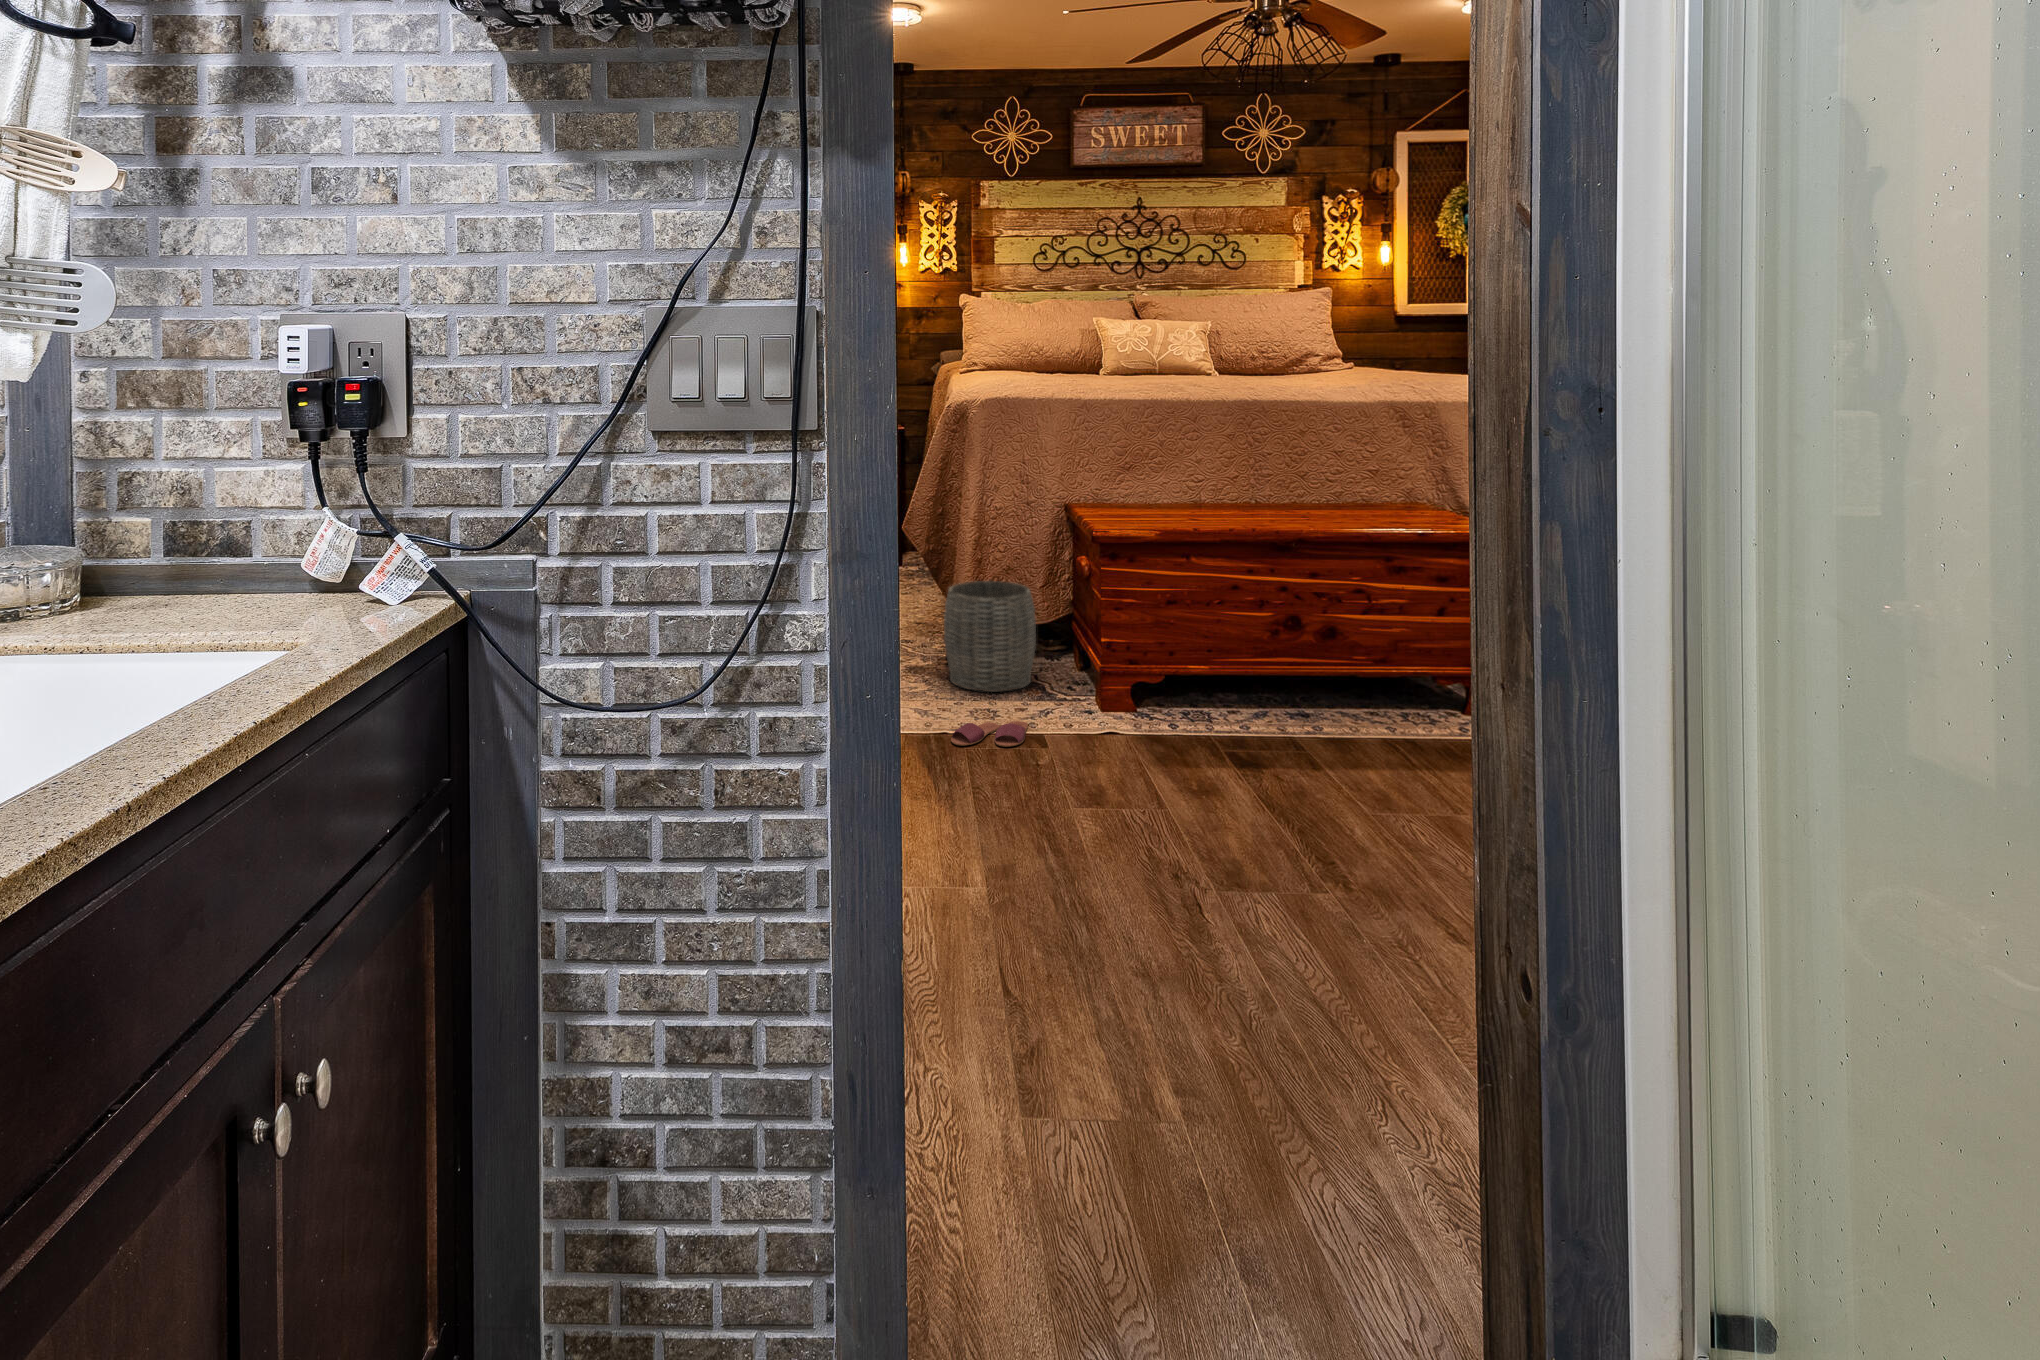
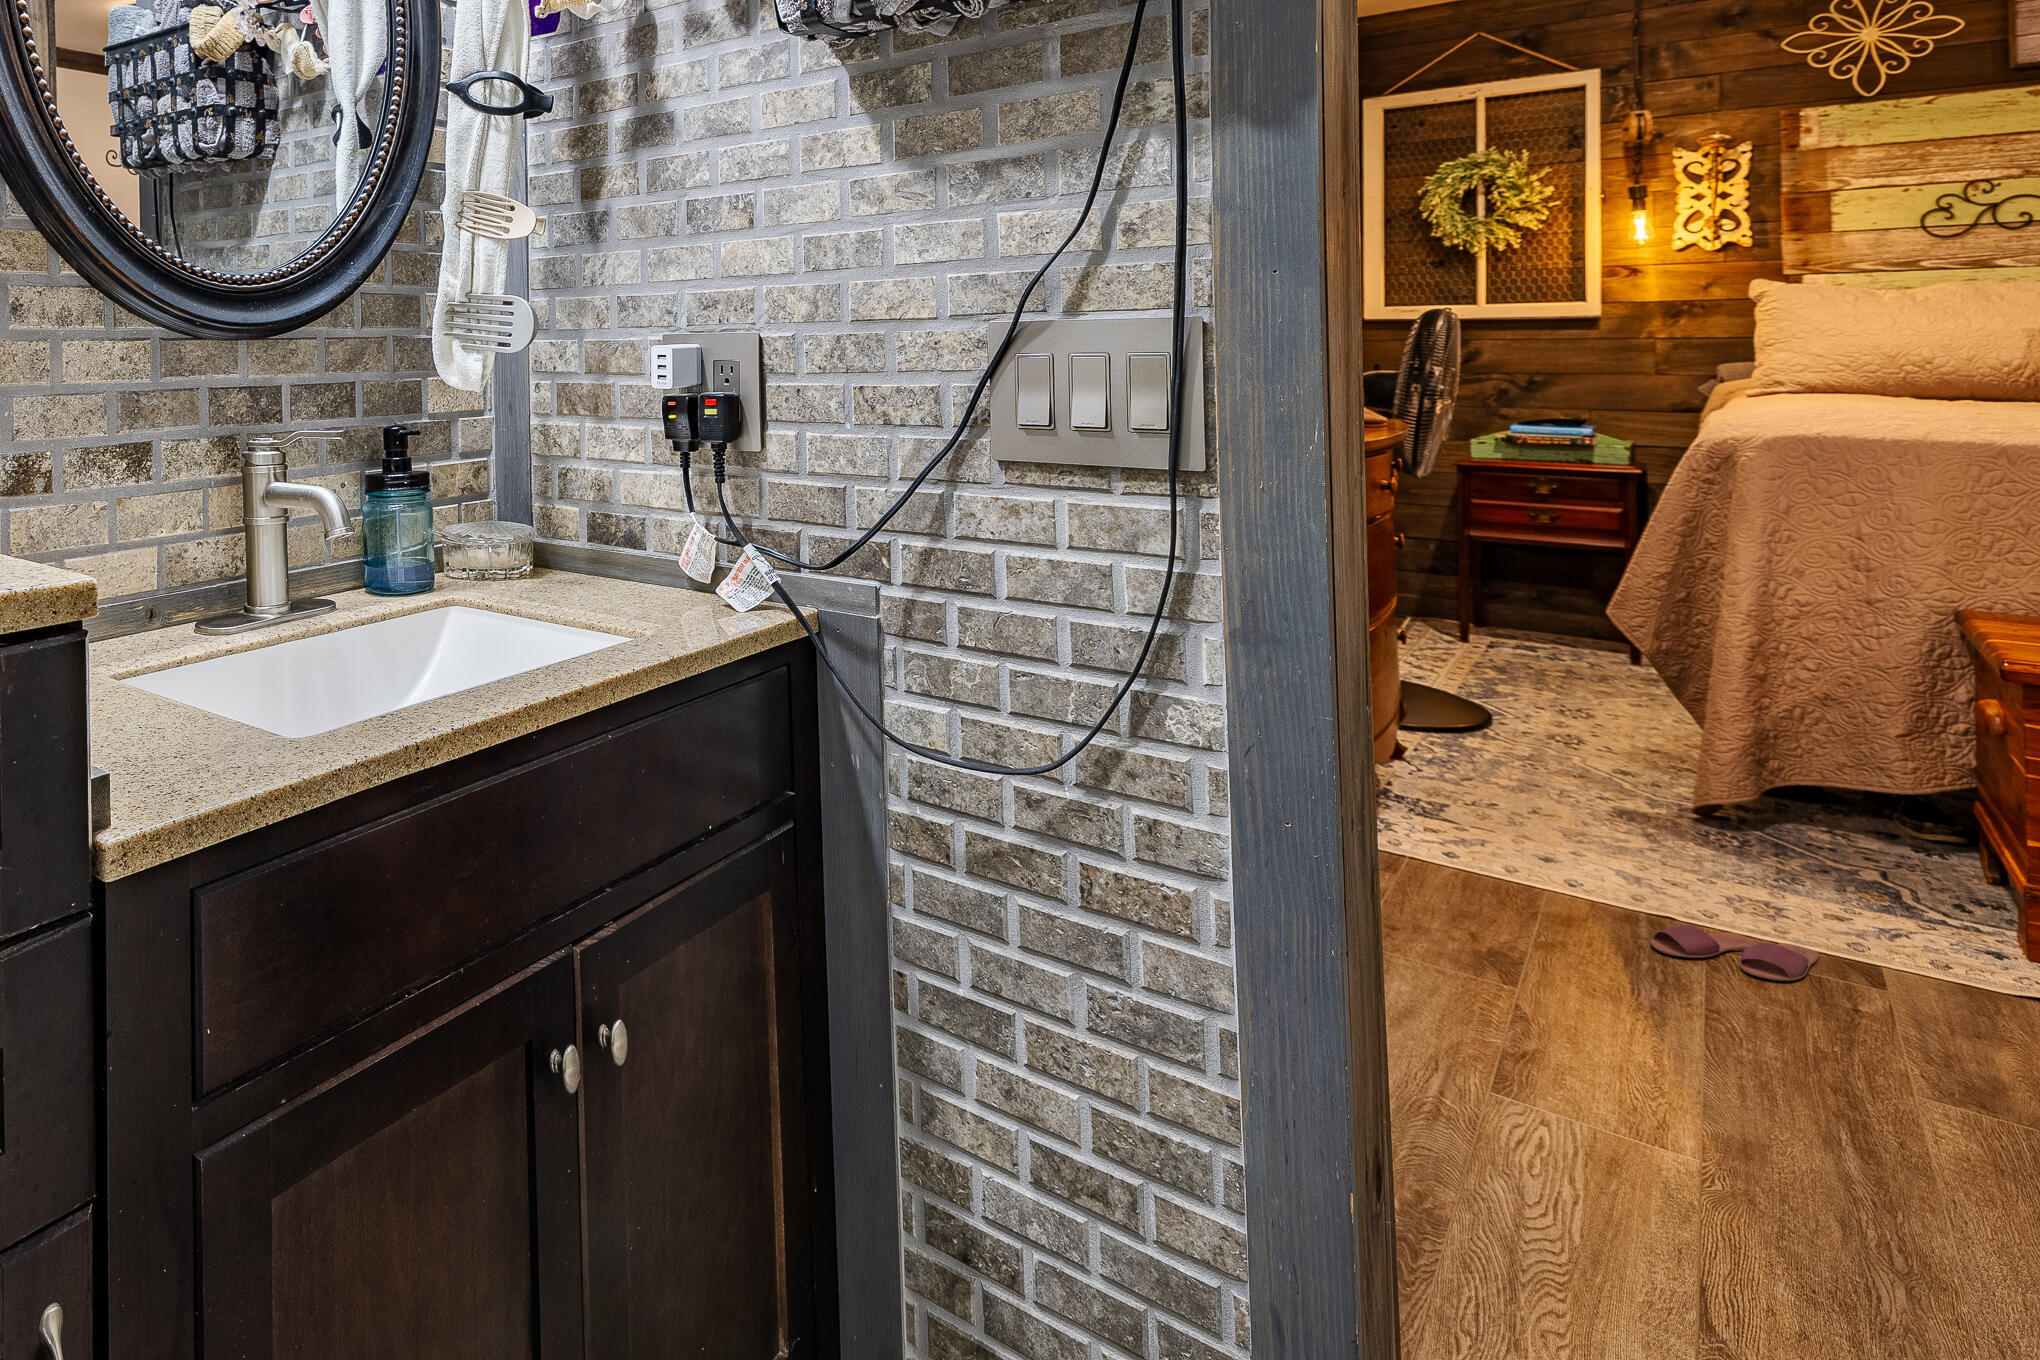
woven basket: present [944,581,1036,692] -> none [1664,715,1860,898]

